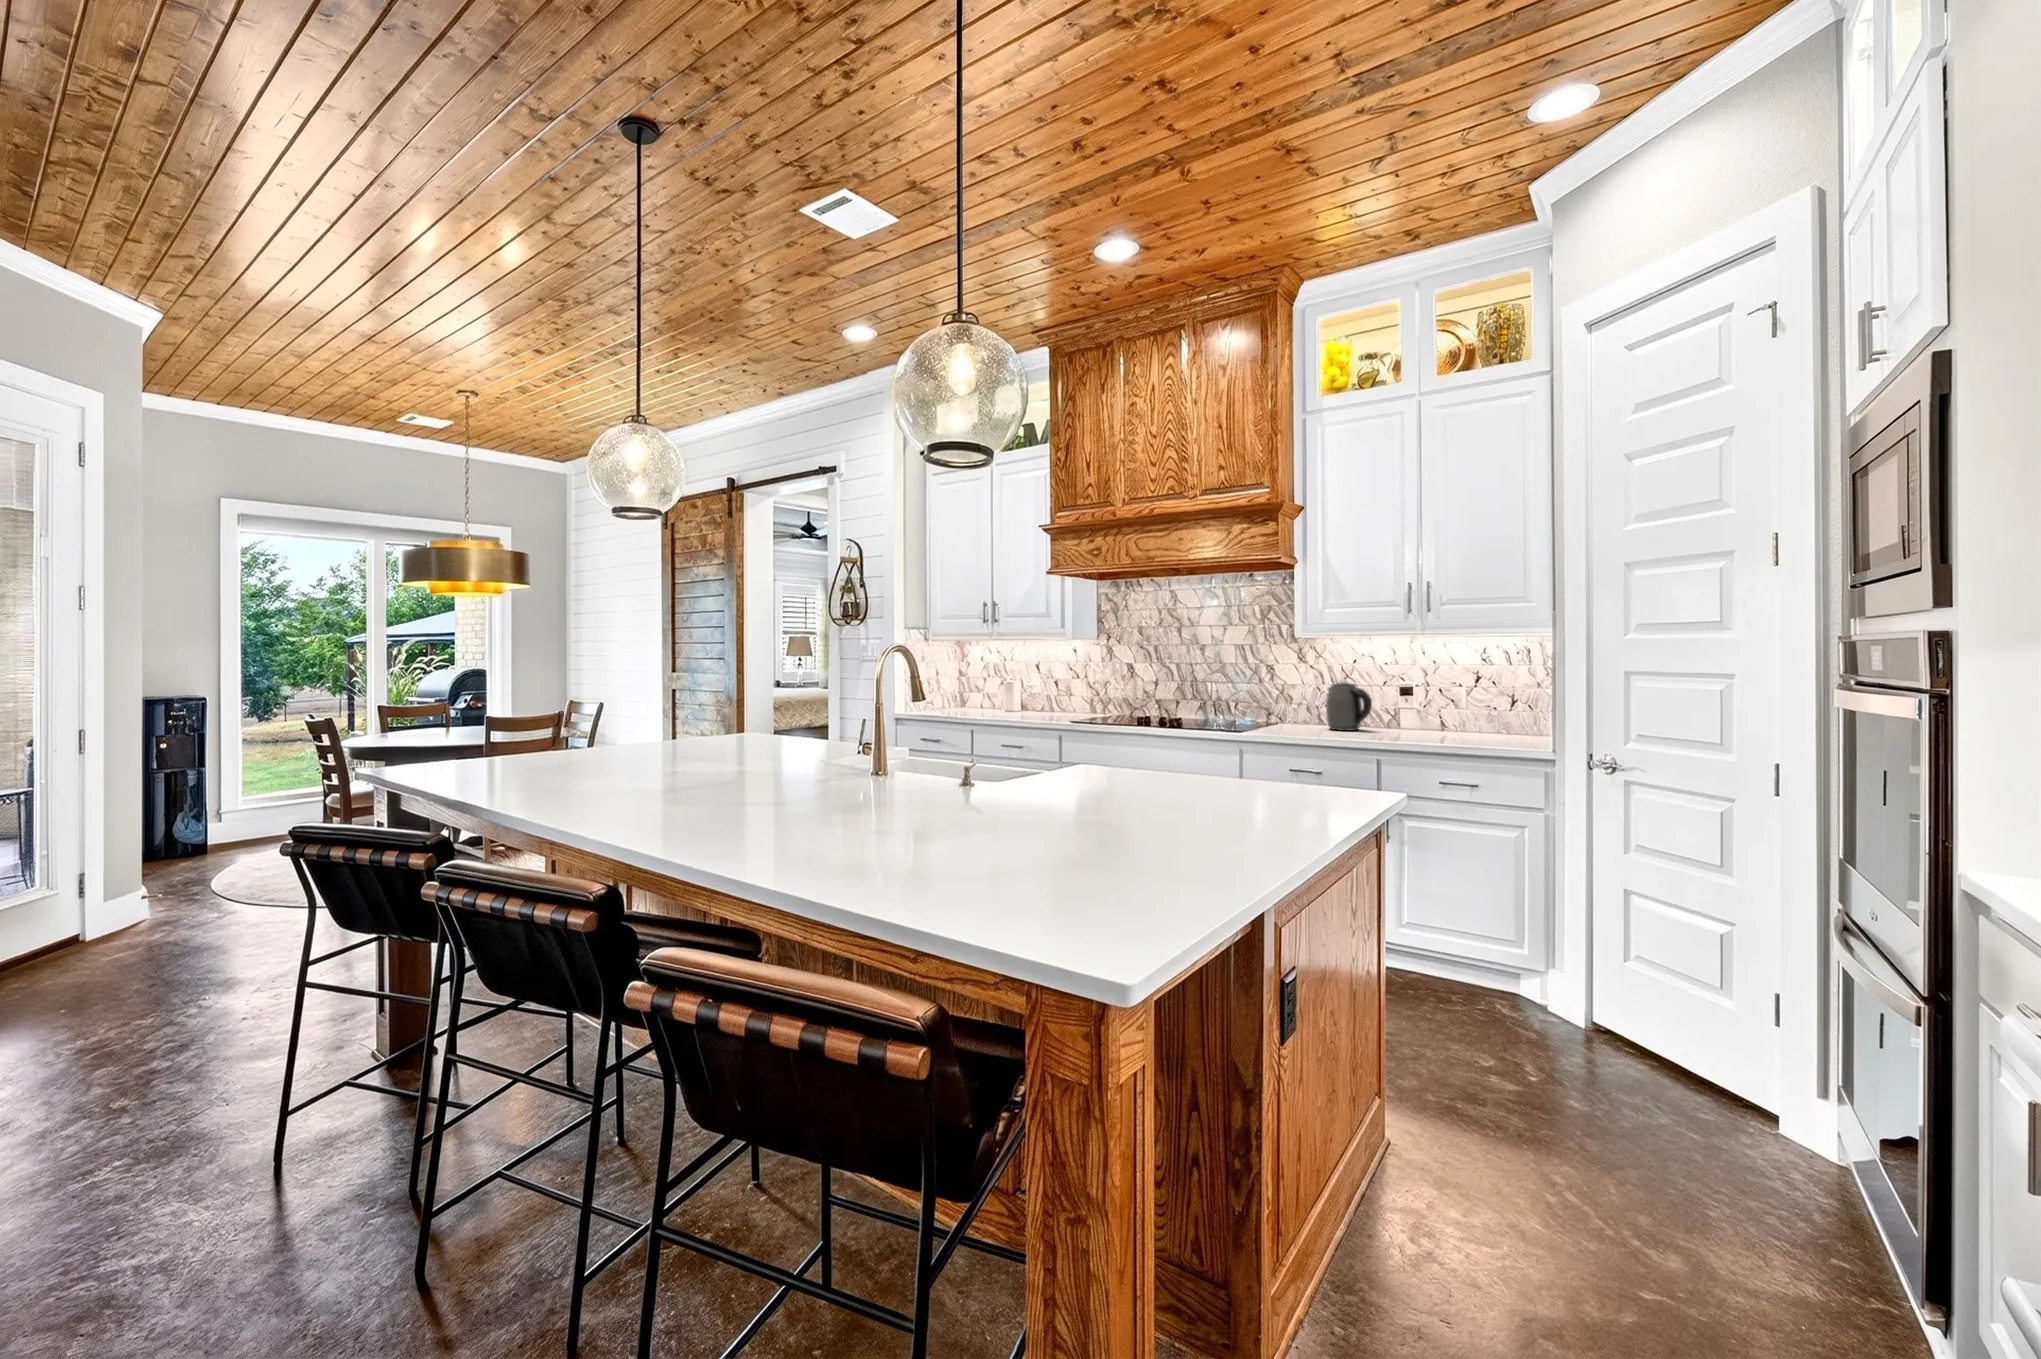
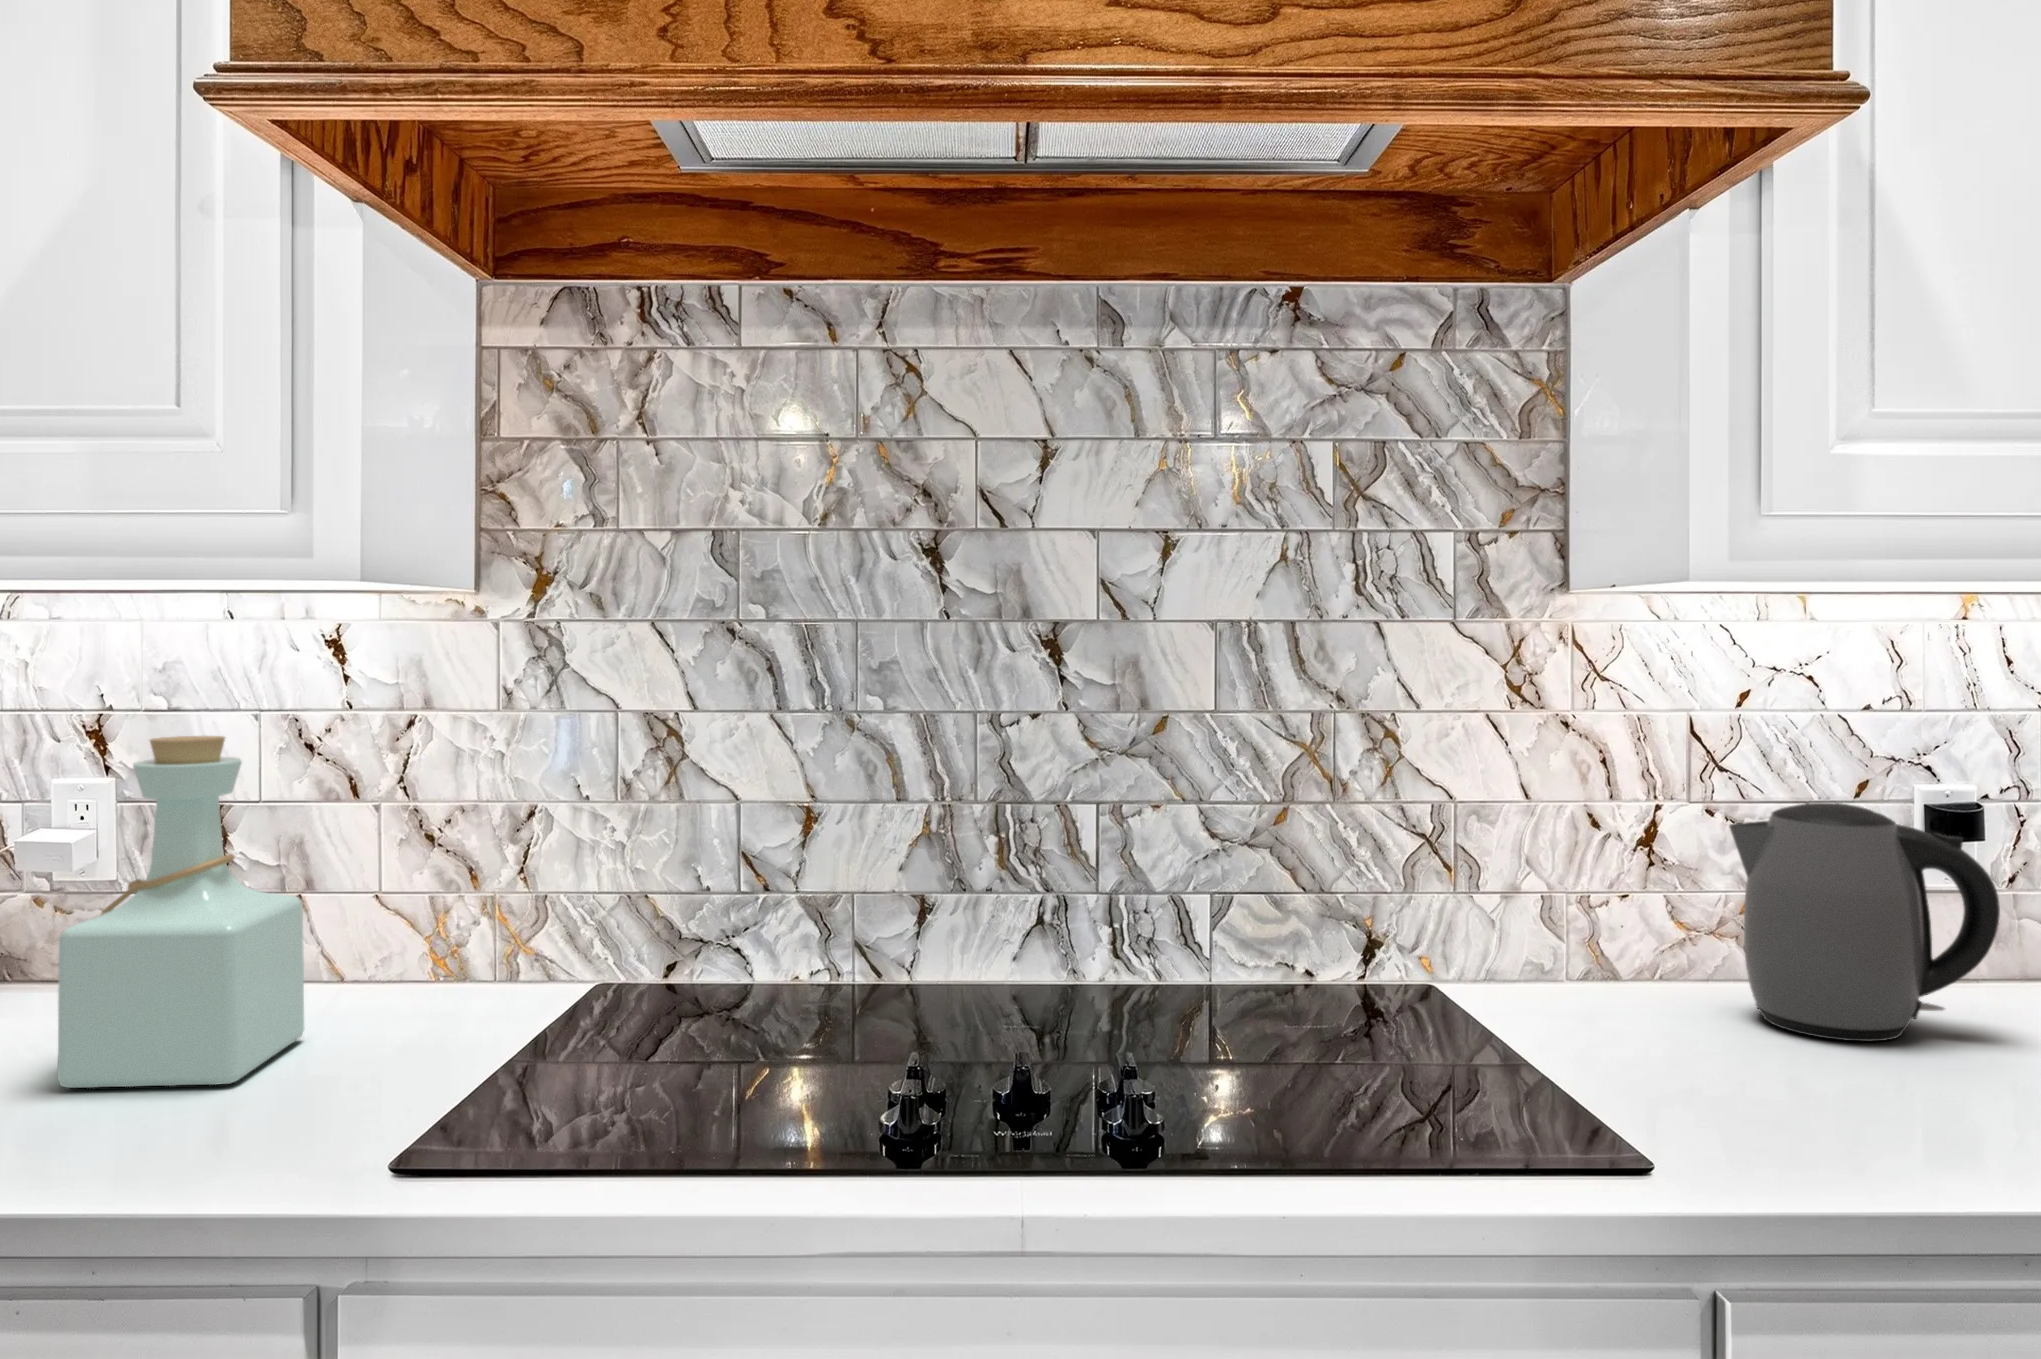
bottle: none [1031,664,1066,718] -> present [58,736,304,1088]

